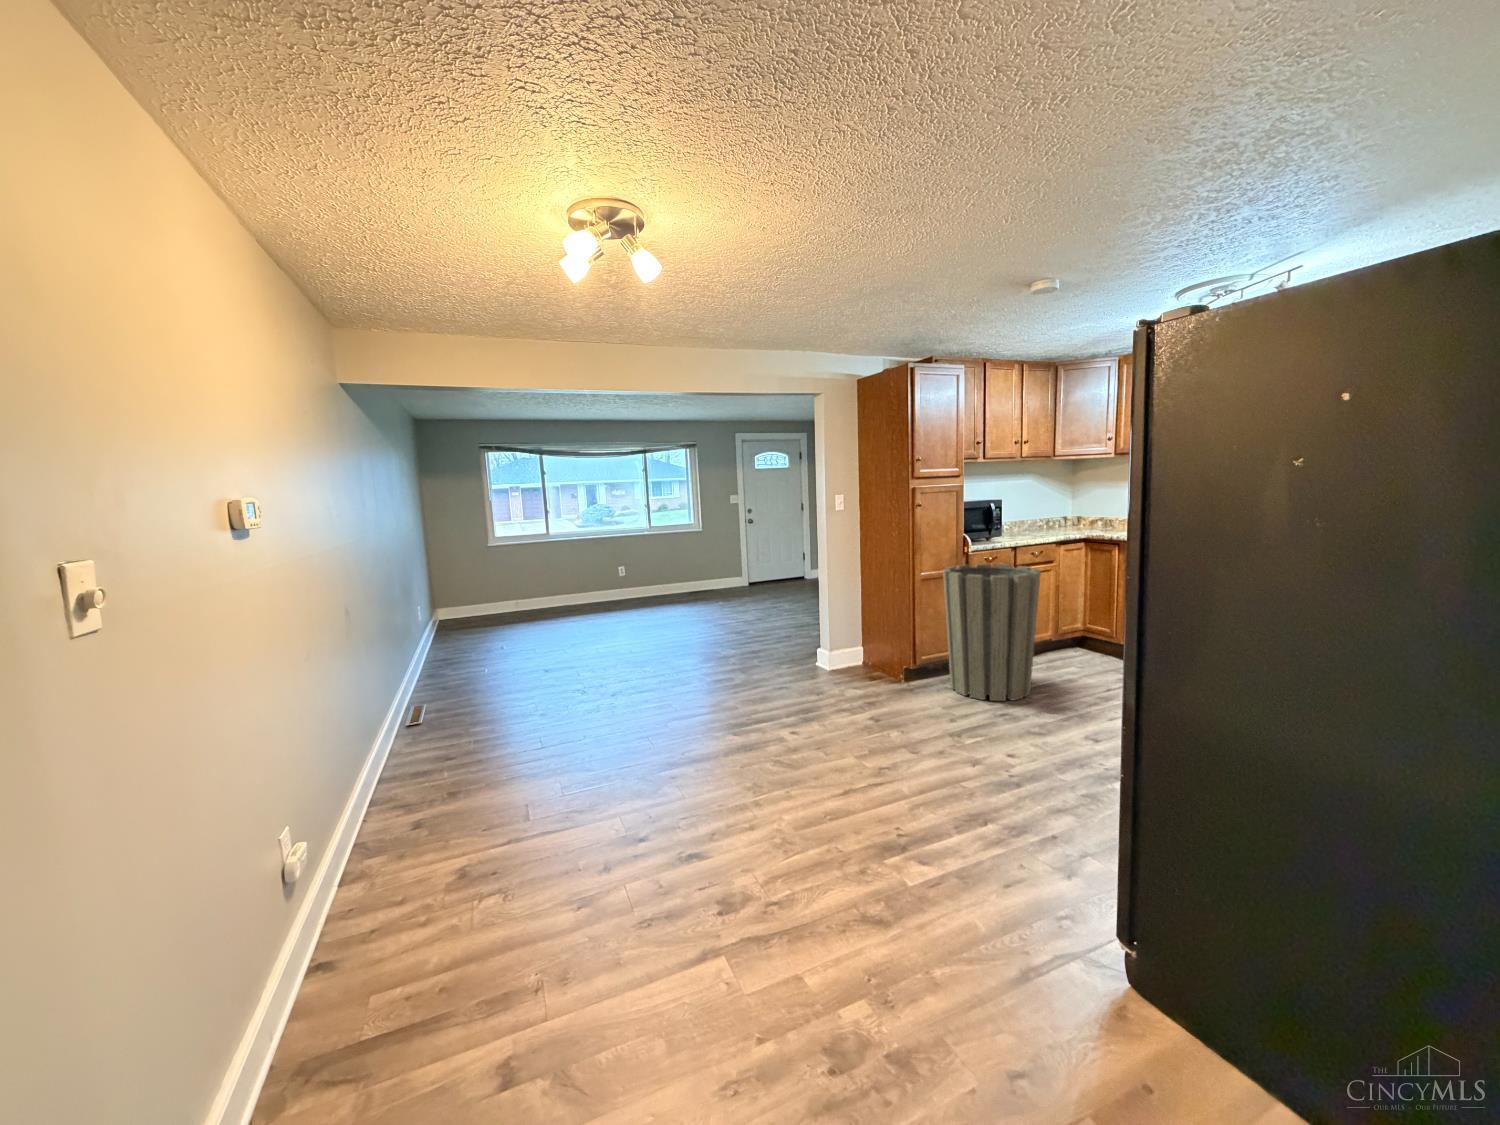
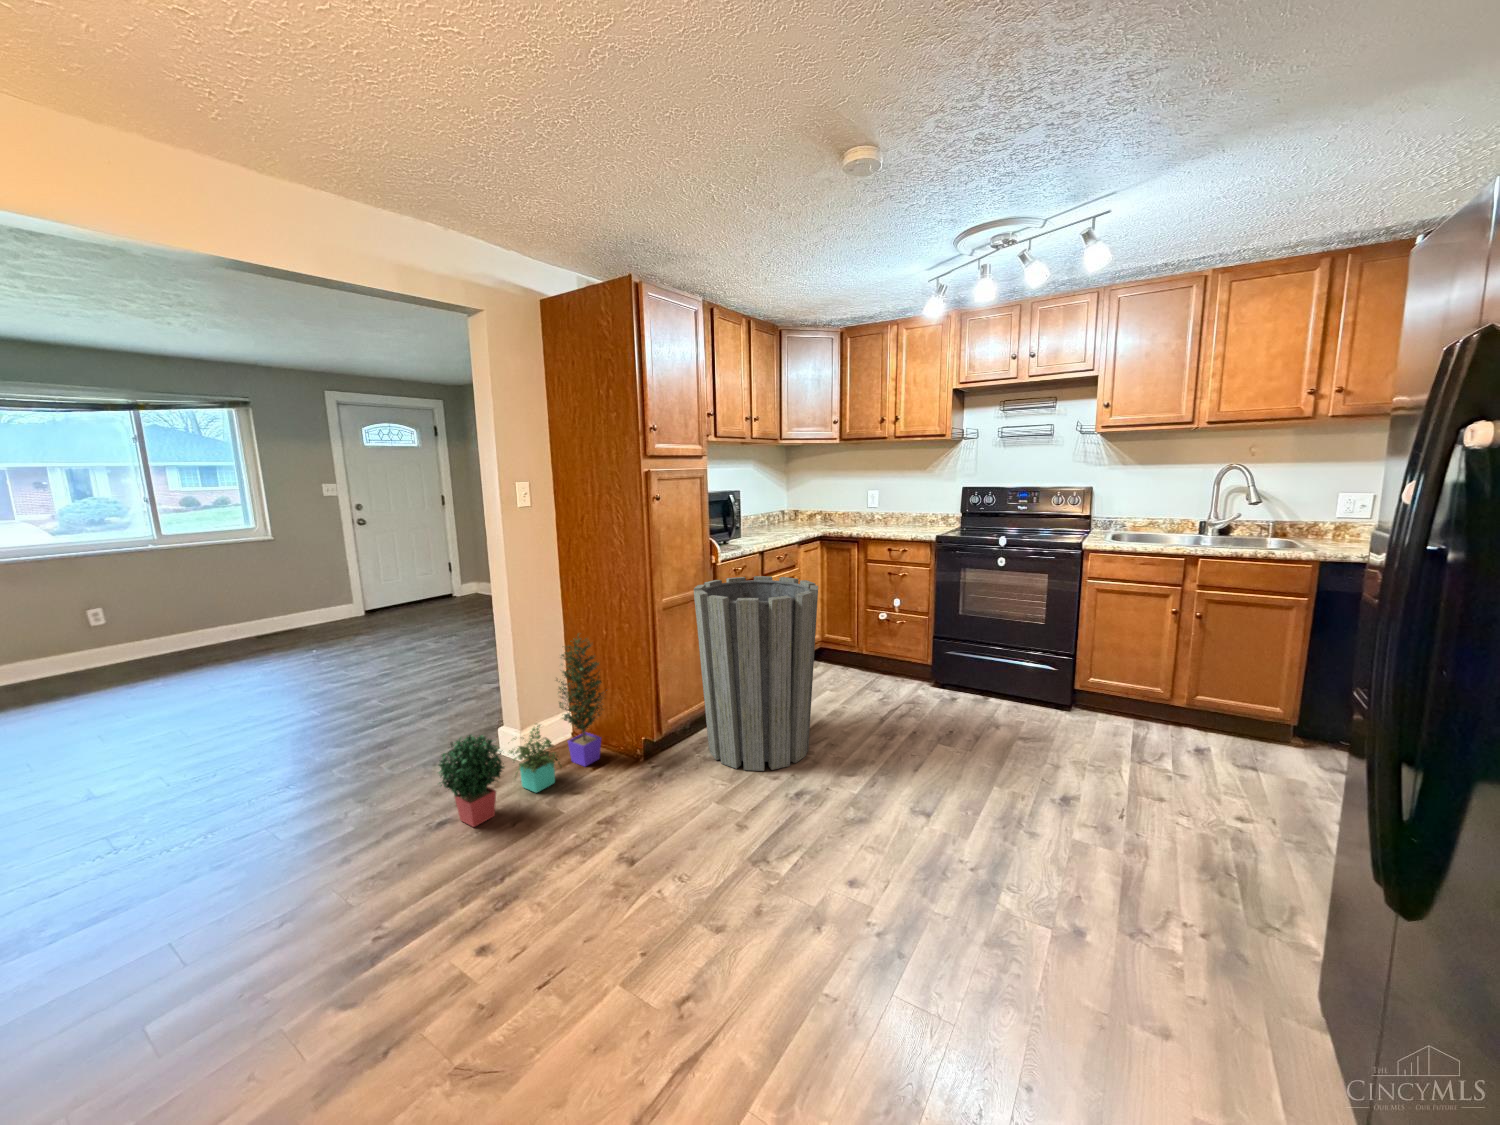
potted plant: none [781,593,883,692] -> present [439,635,604,827]

